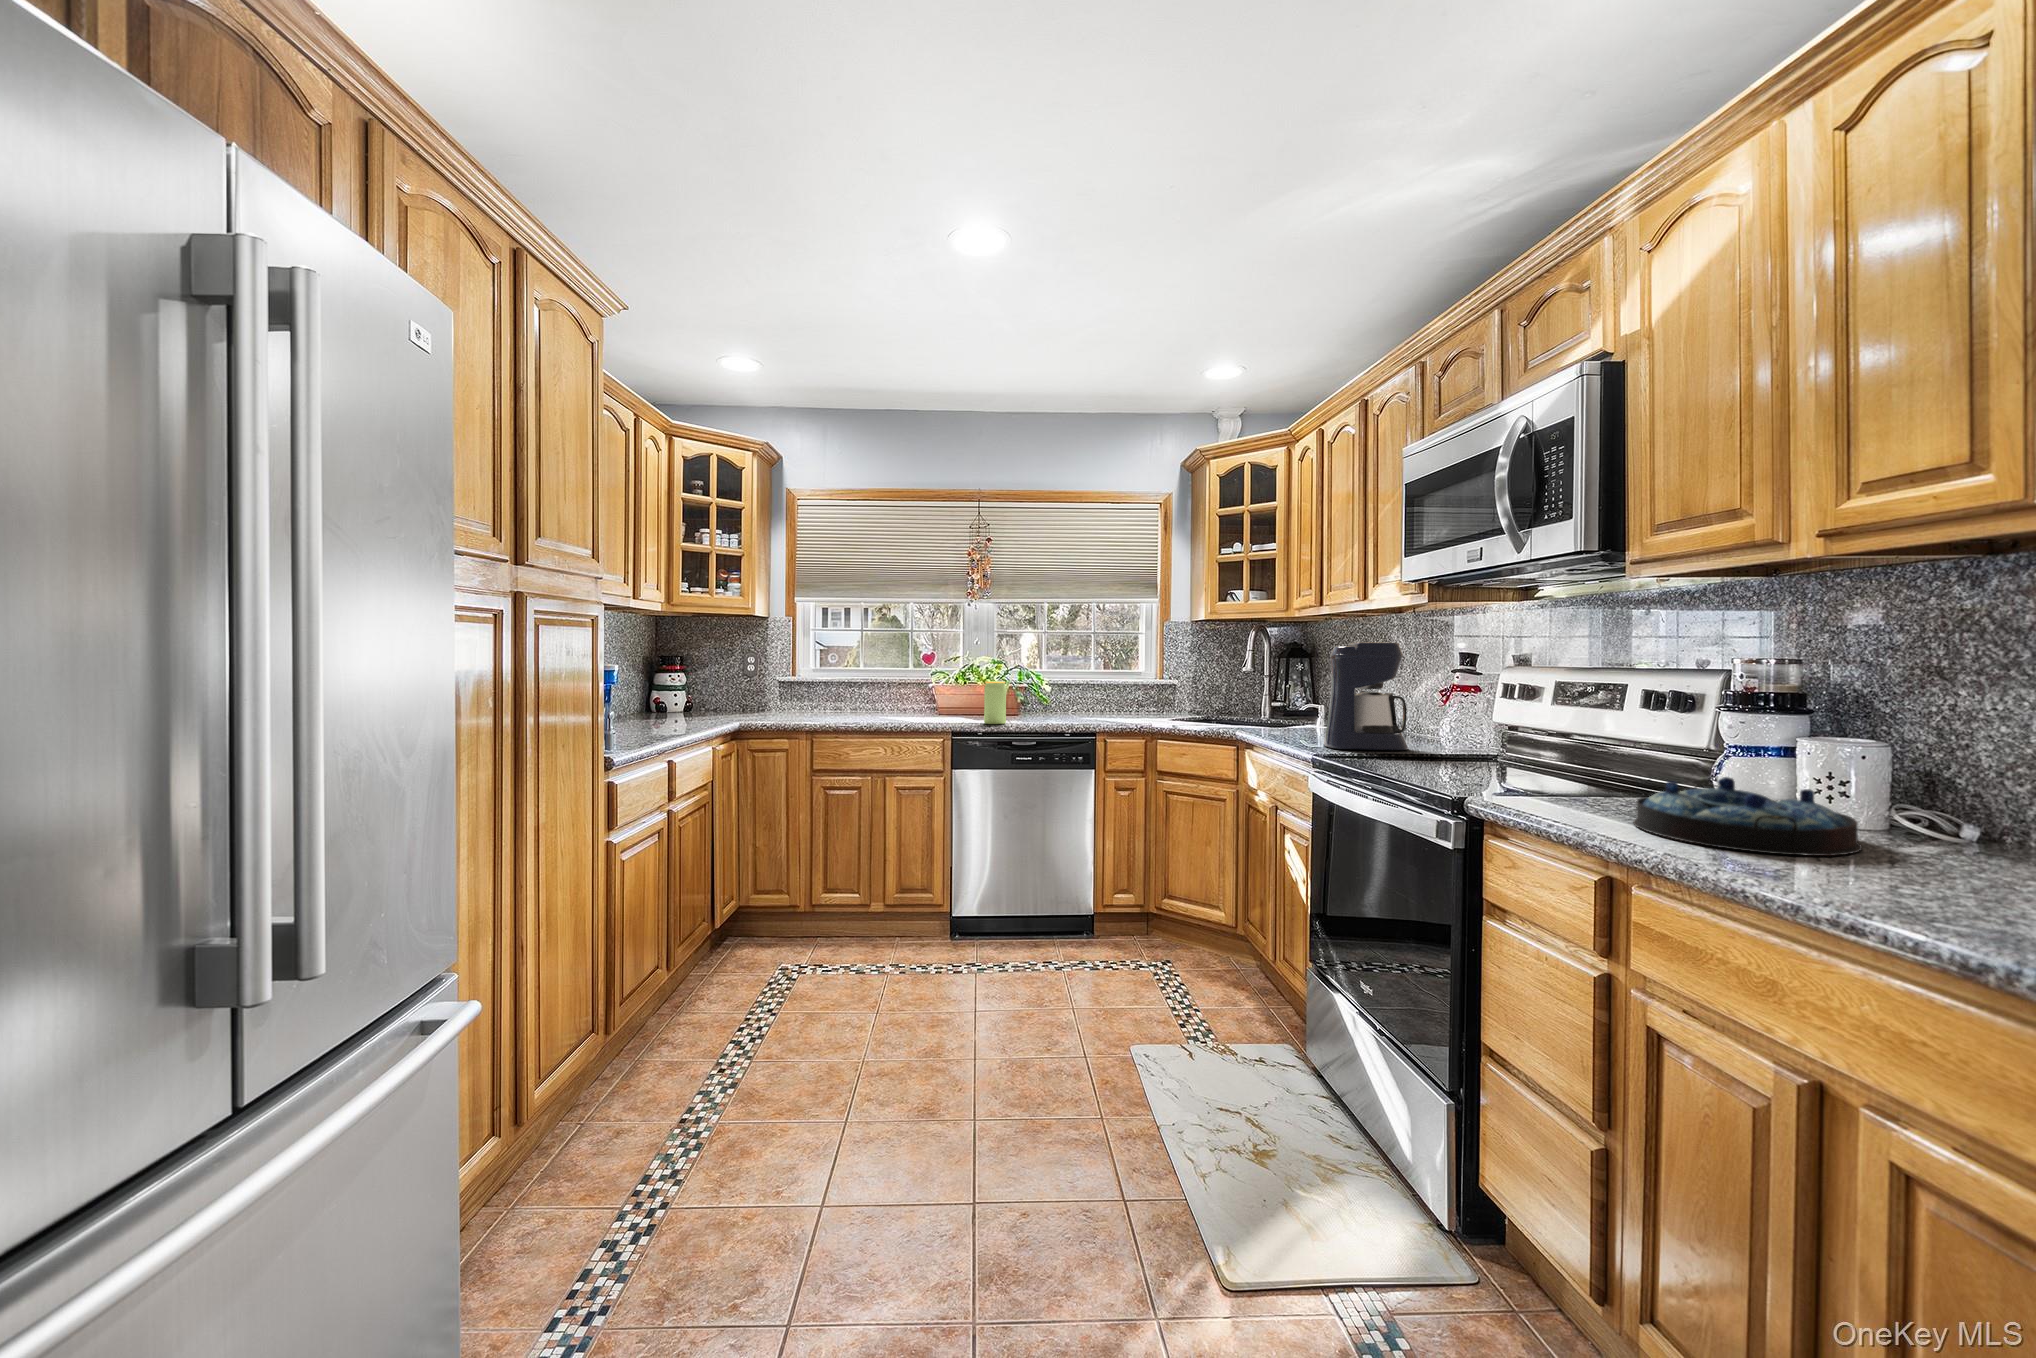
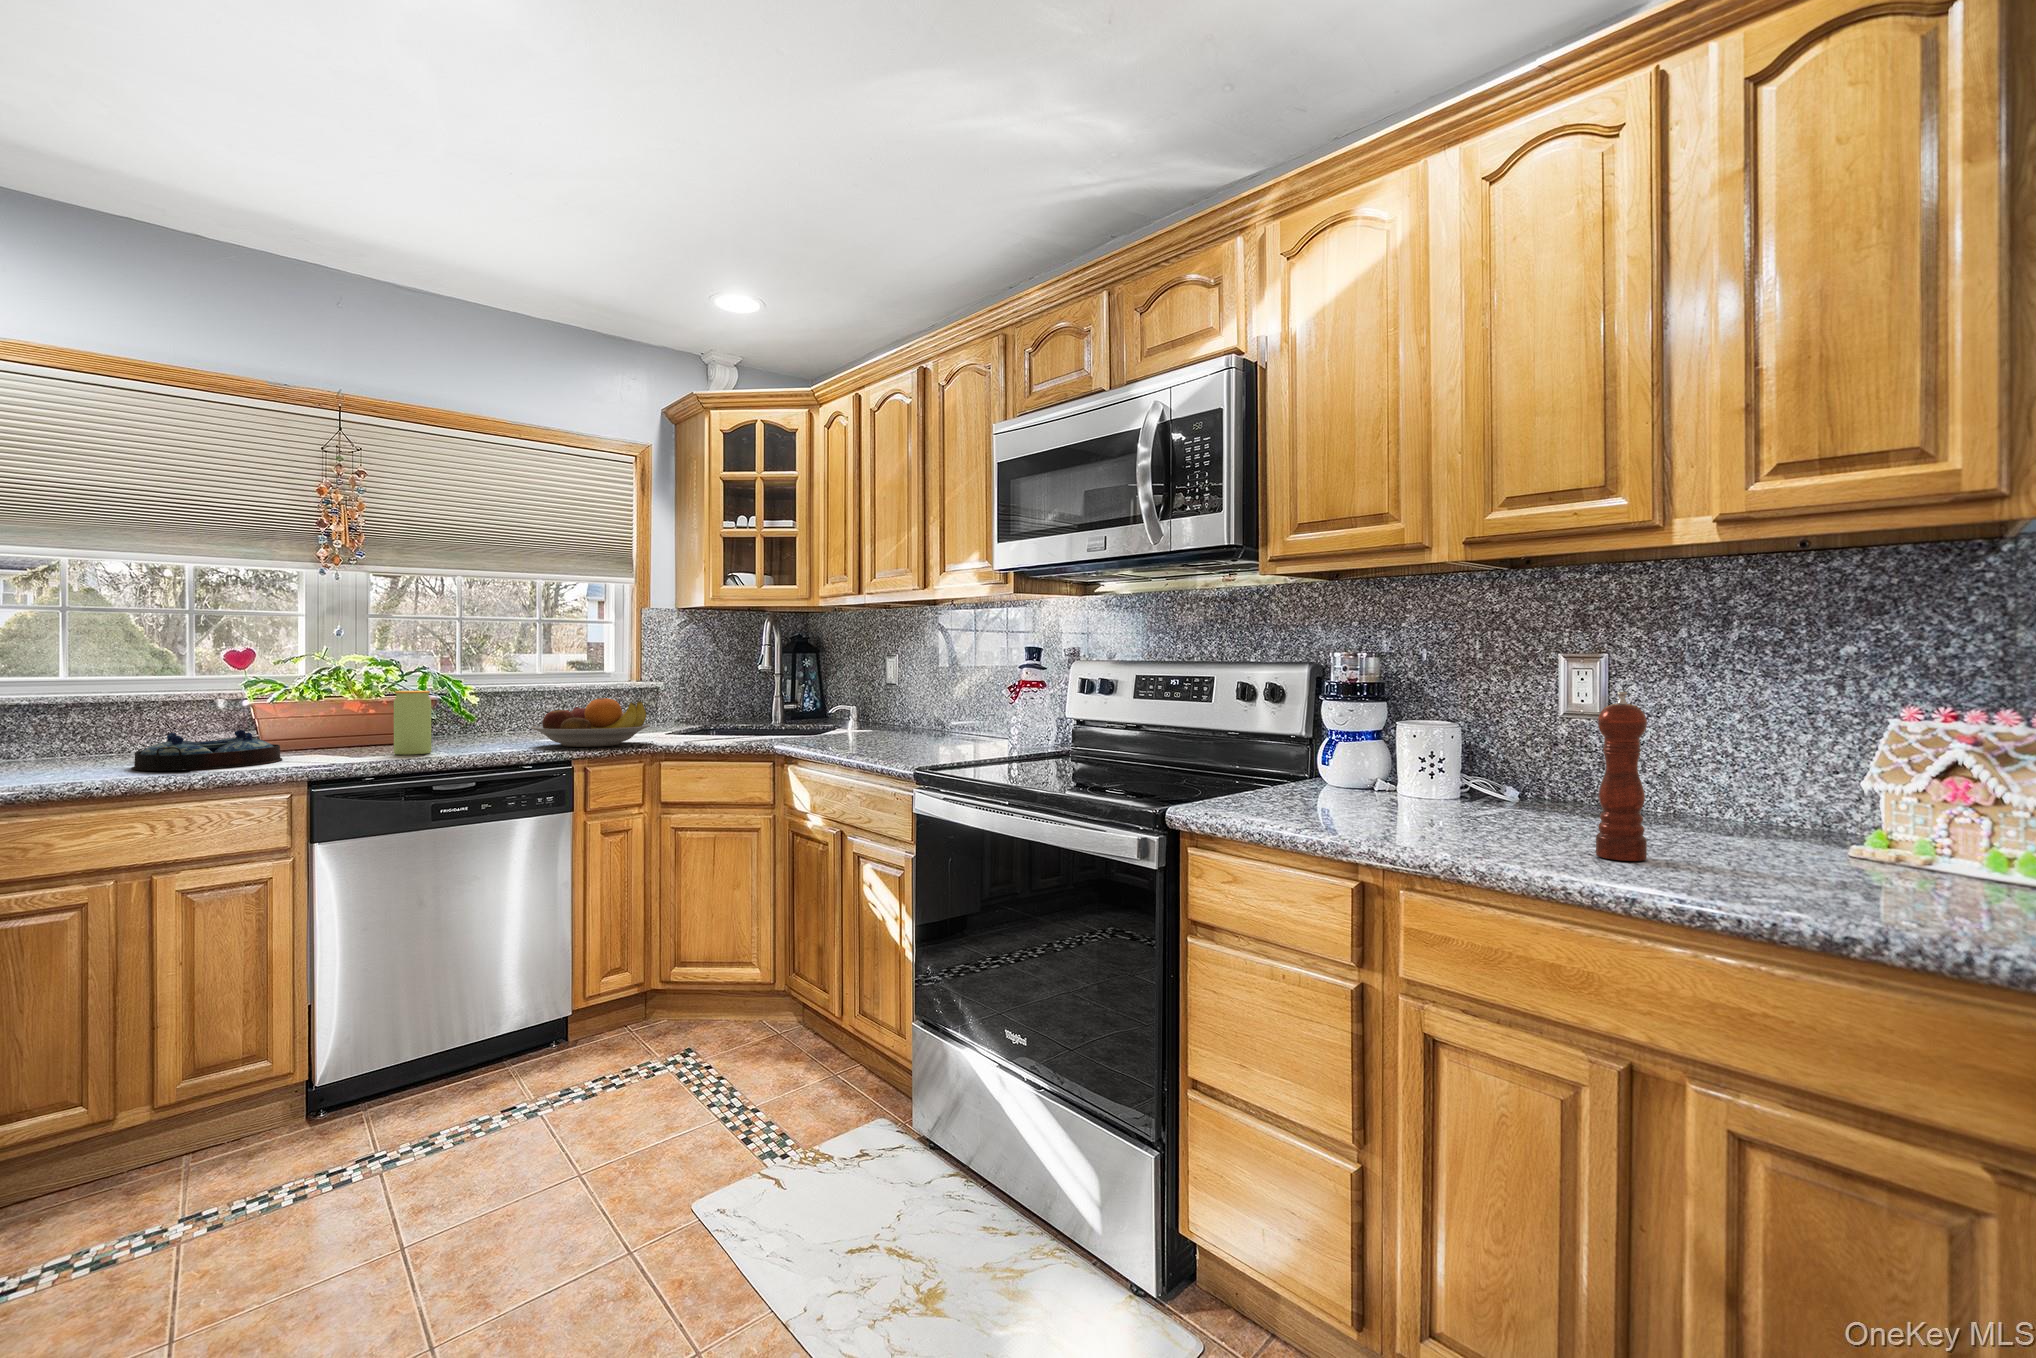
coffee maker: present [1324,642,1408,750] -> none [901,637,991,759]
fruit bowl: none [1069,689,1150,725] -> present [531,698,650,747]
pepper mill: none [1898,712,1976,916] -> present [1596,692,1647,861]
serving tray: present [1633,777,1862,856] -> present [132,730,282,771]

